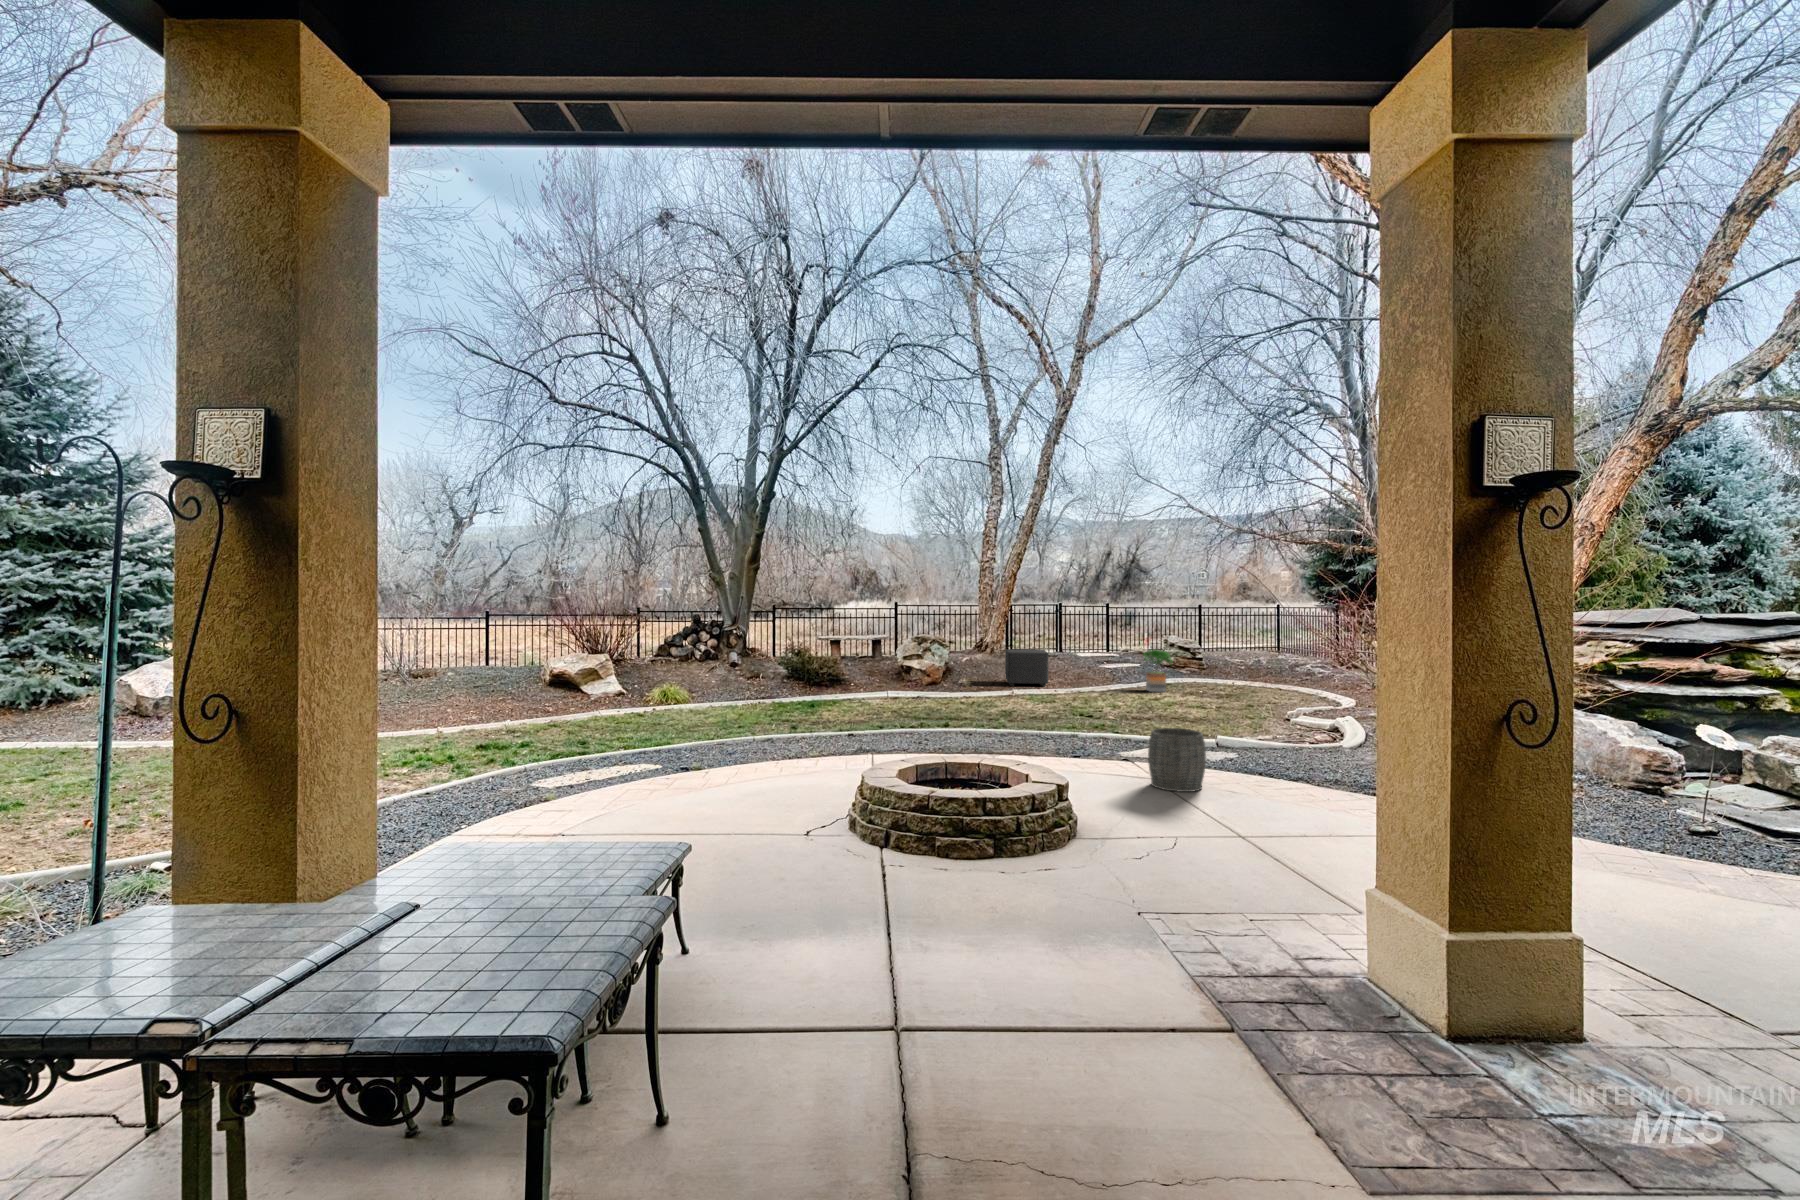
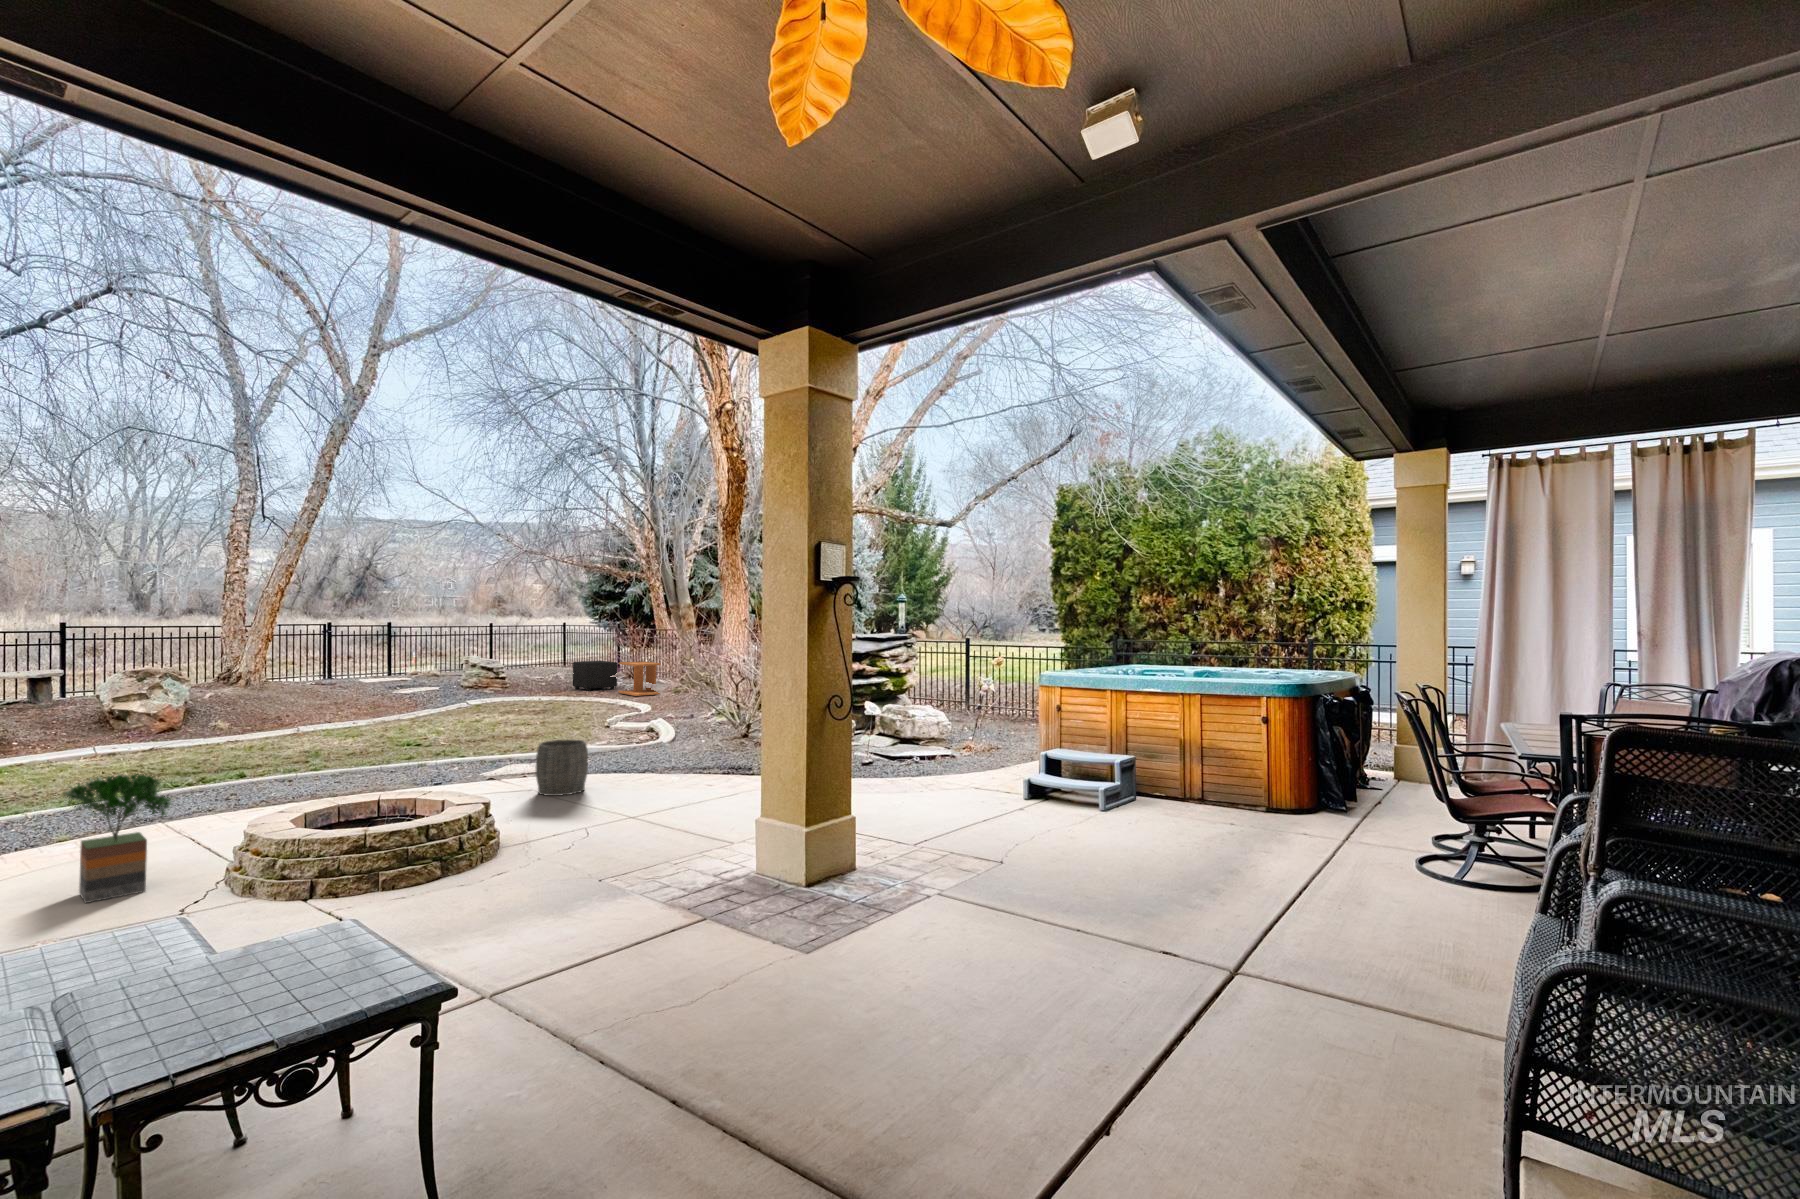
side table: none [1323,648,1375,689] -> present [618,661,661,696]
ottoman: present [1005,649,1049,687] -> present [573,661,618,691]
potted tree: present [1144,650,1172,692] -> present [65,774,171,903]

